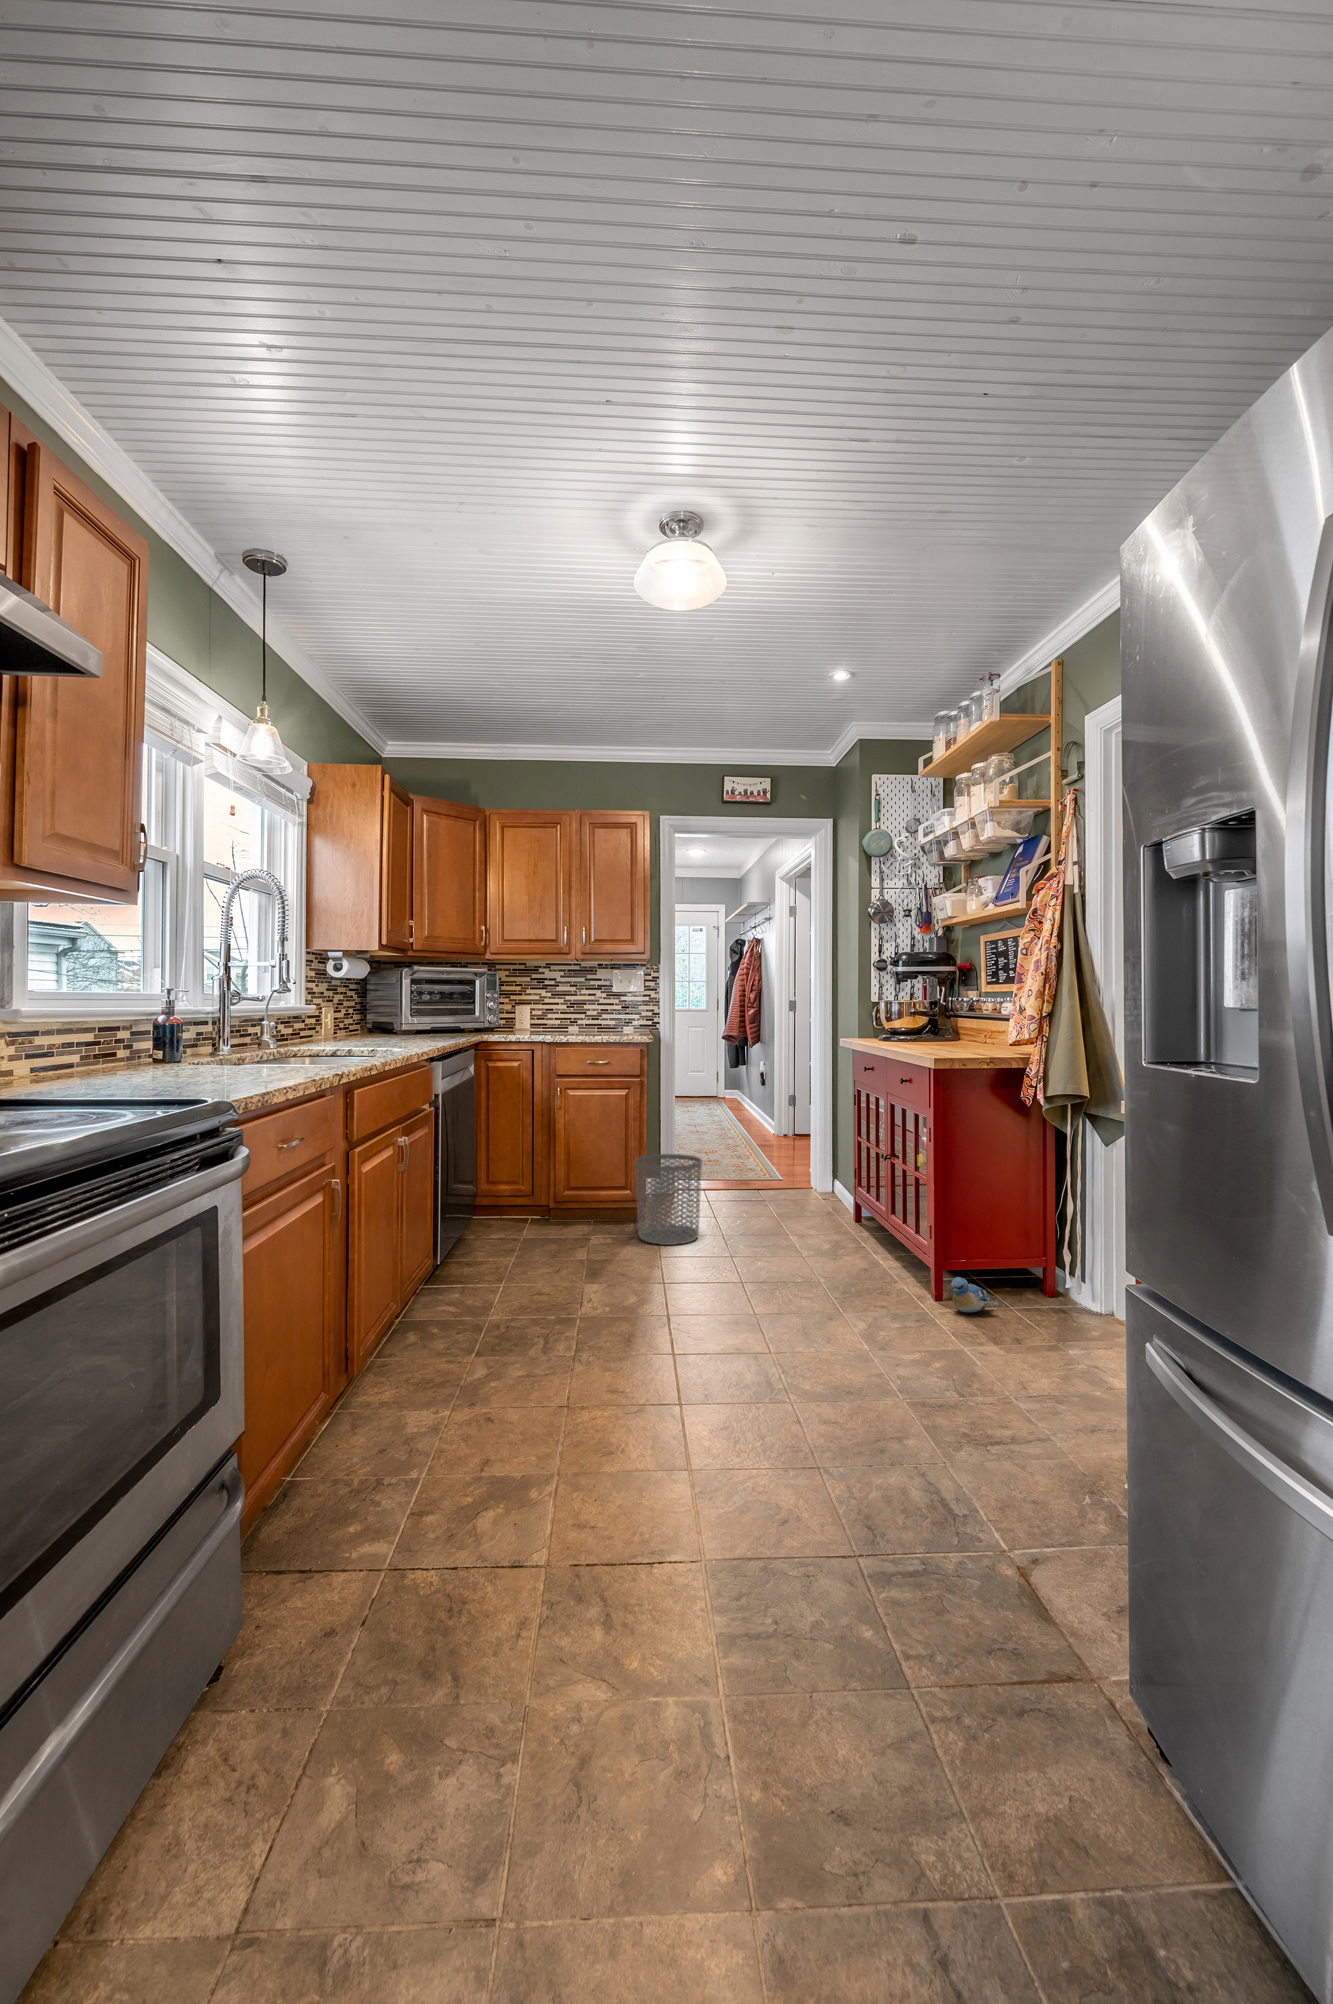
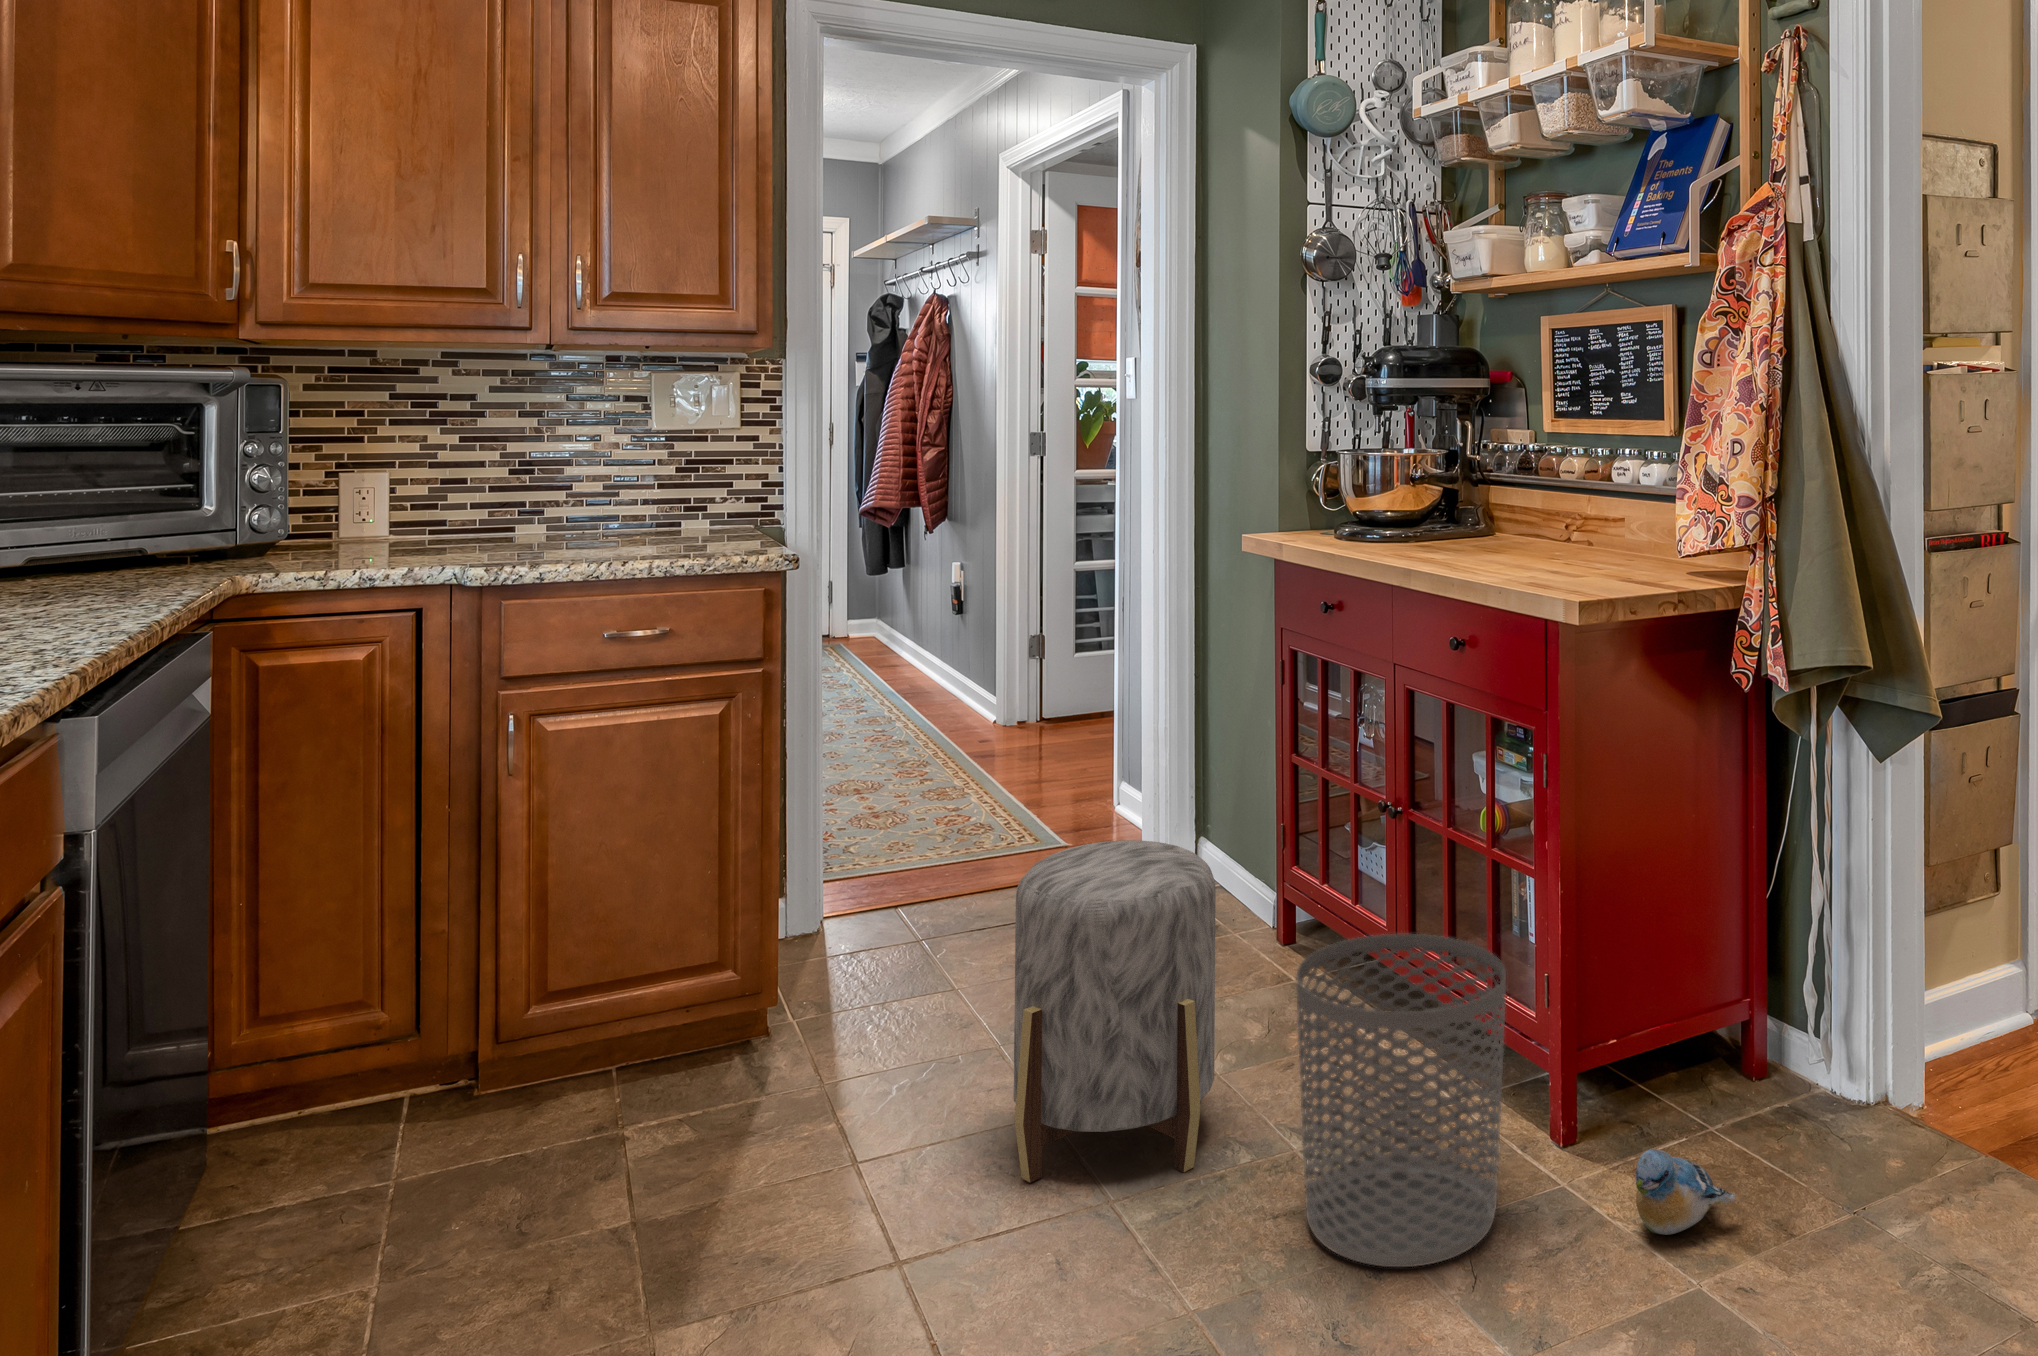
stool: none [724,1149,805,1272] -> present [1014,840,1216,1183]
waste bin: present [635,1154,702,1245] -> present [1296,934,1506,1267]

